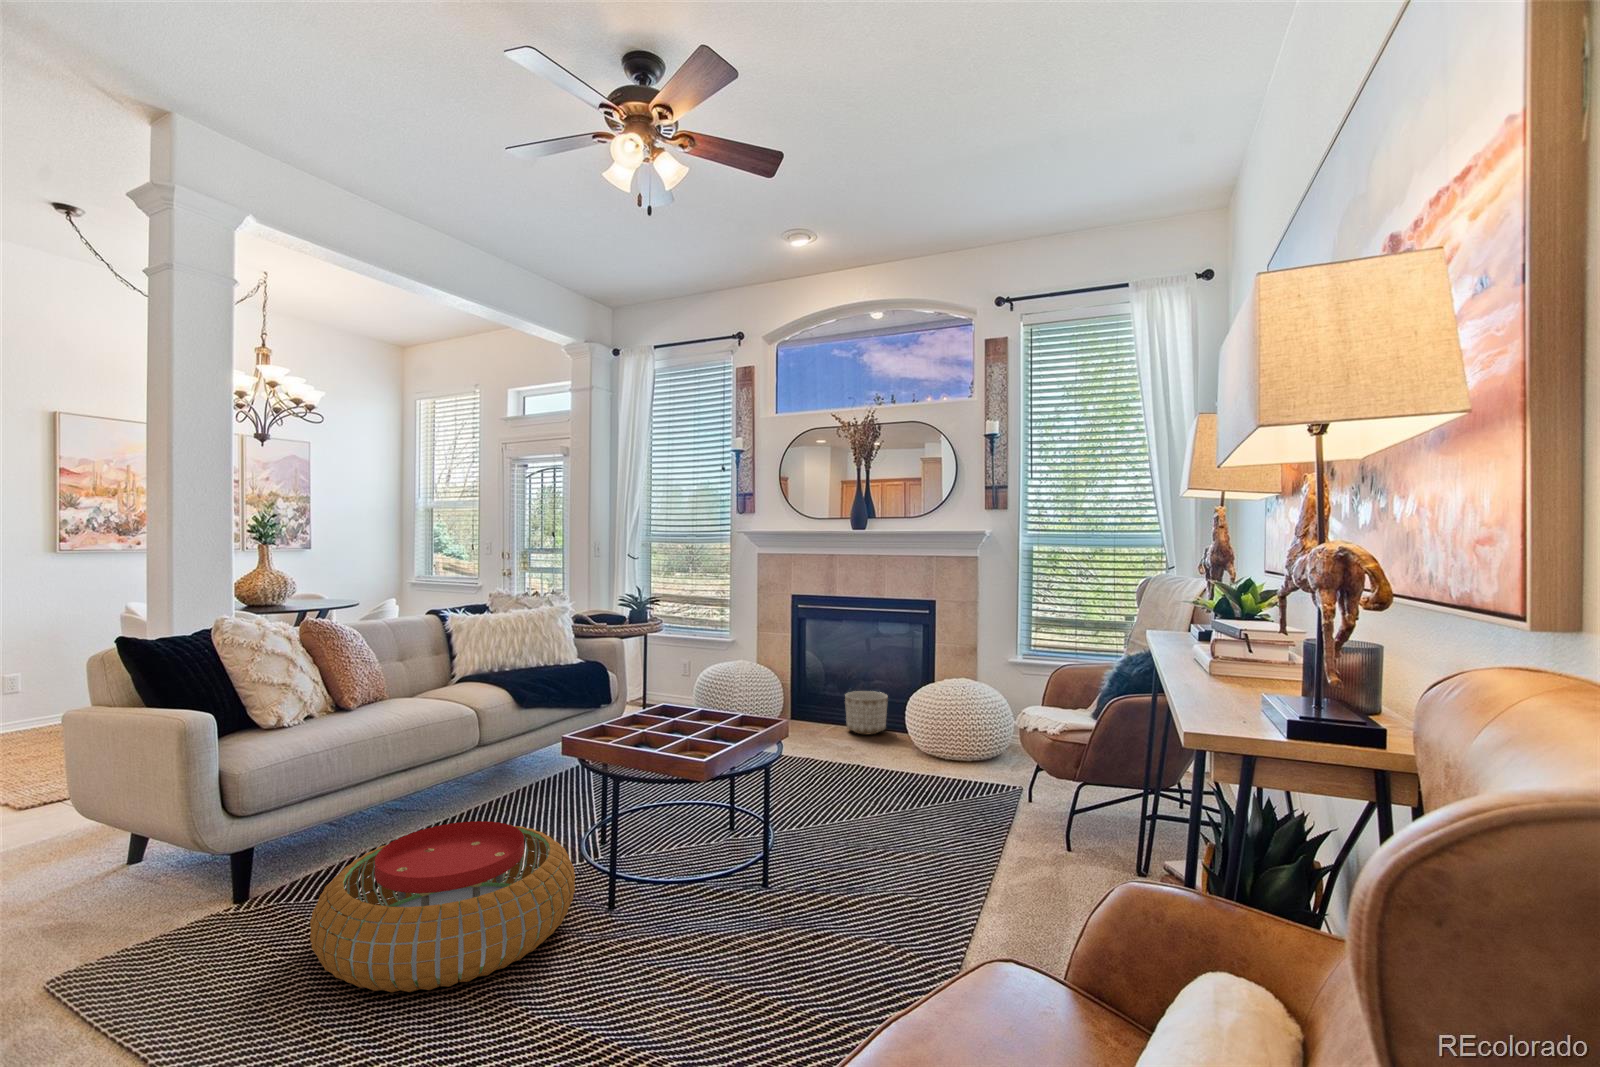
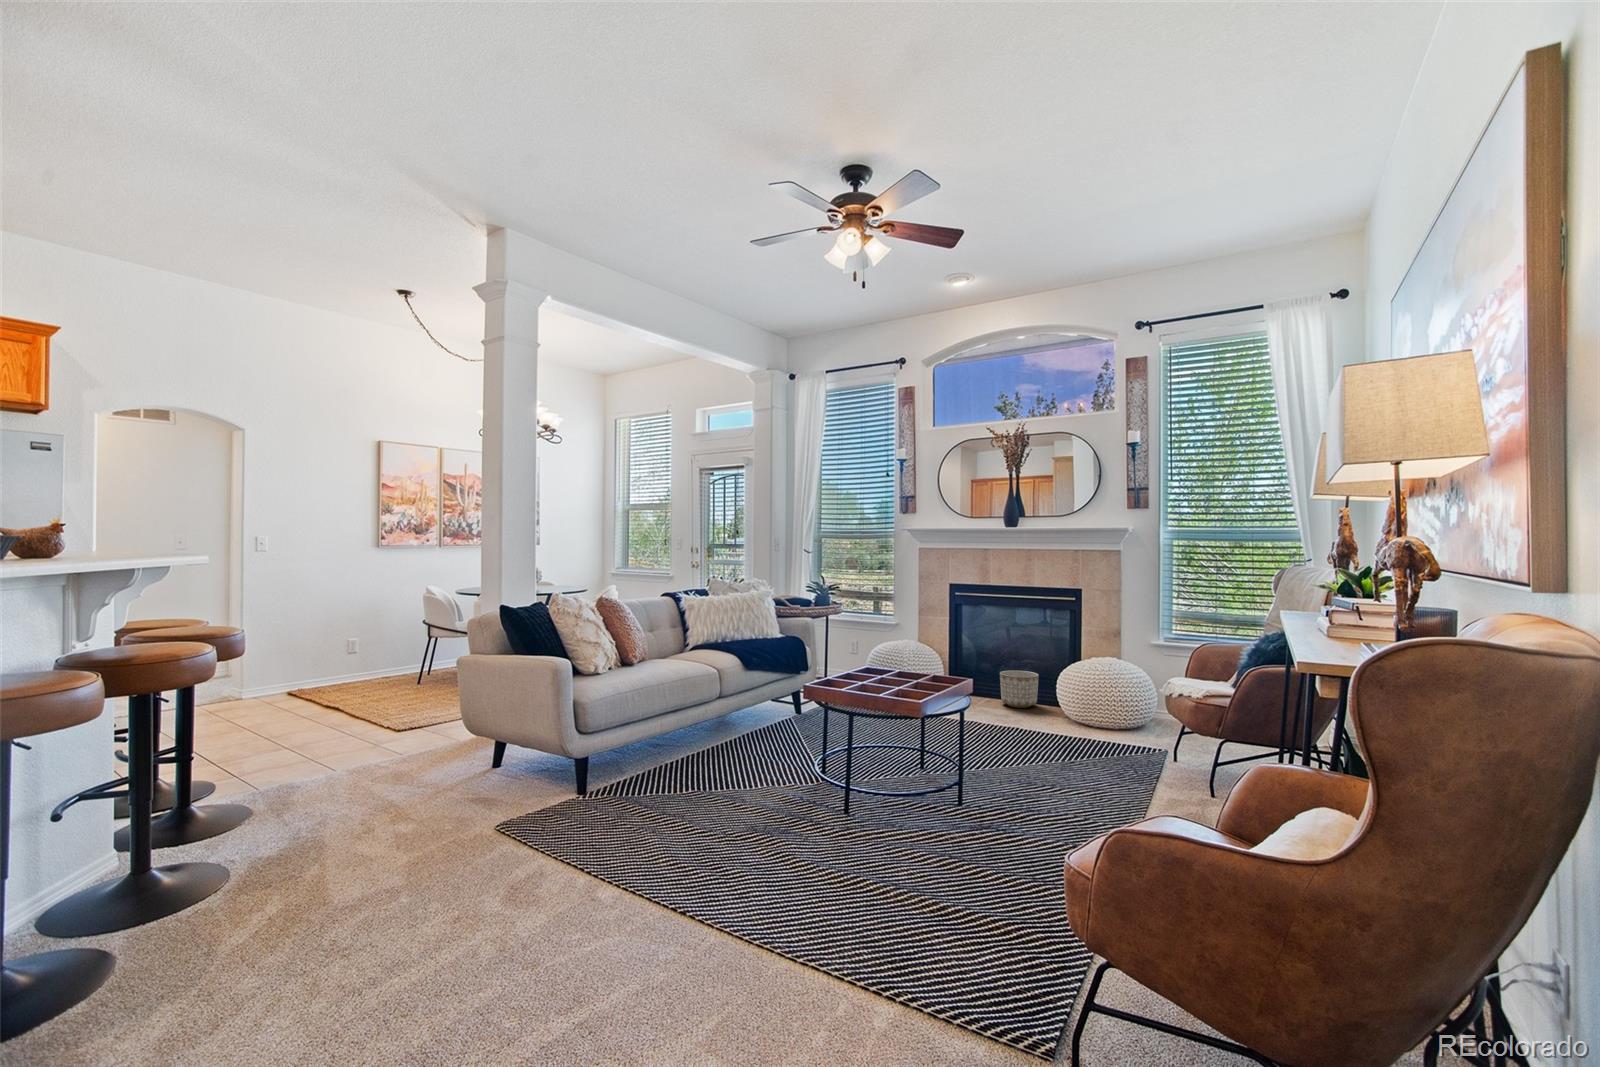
pouf: present [310,821,575,993] -> none [651,741,821,843]

